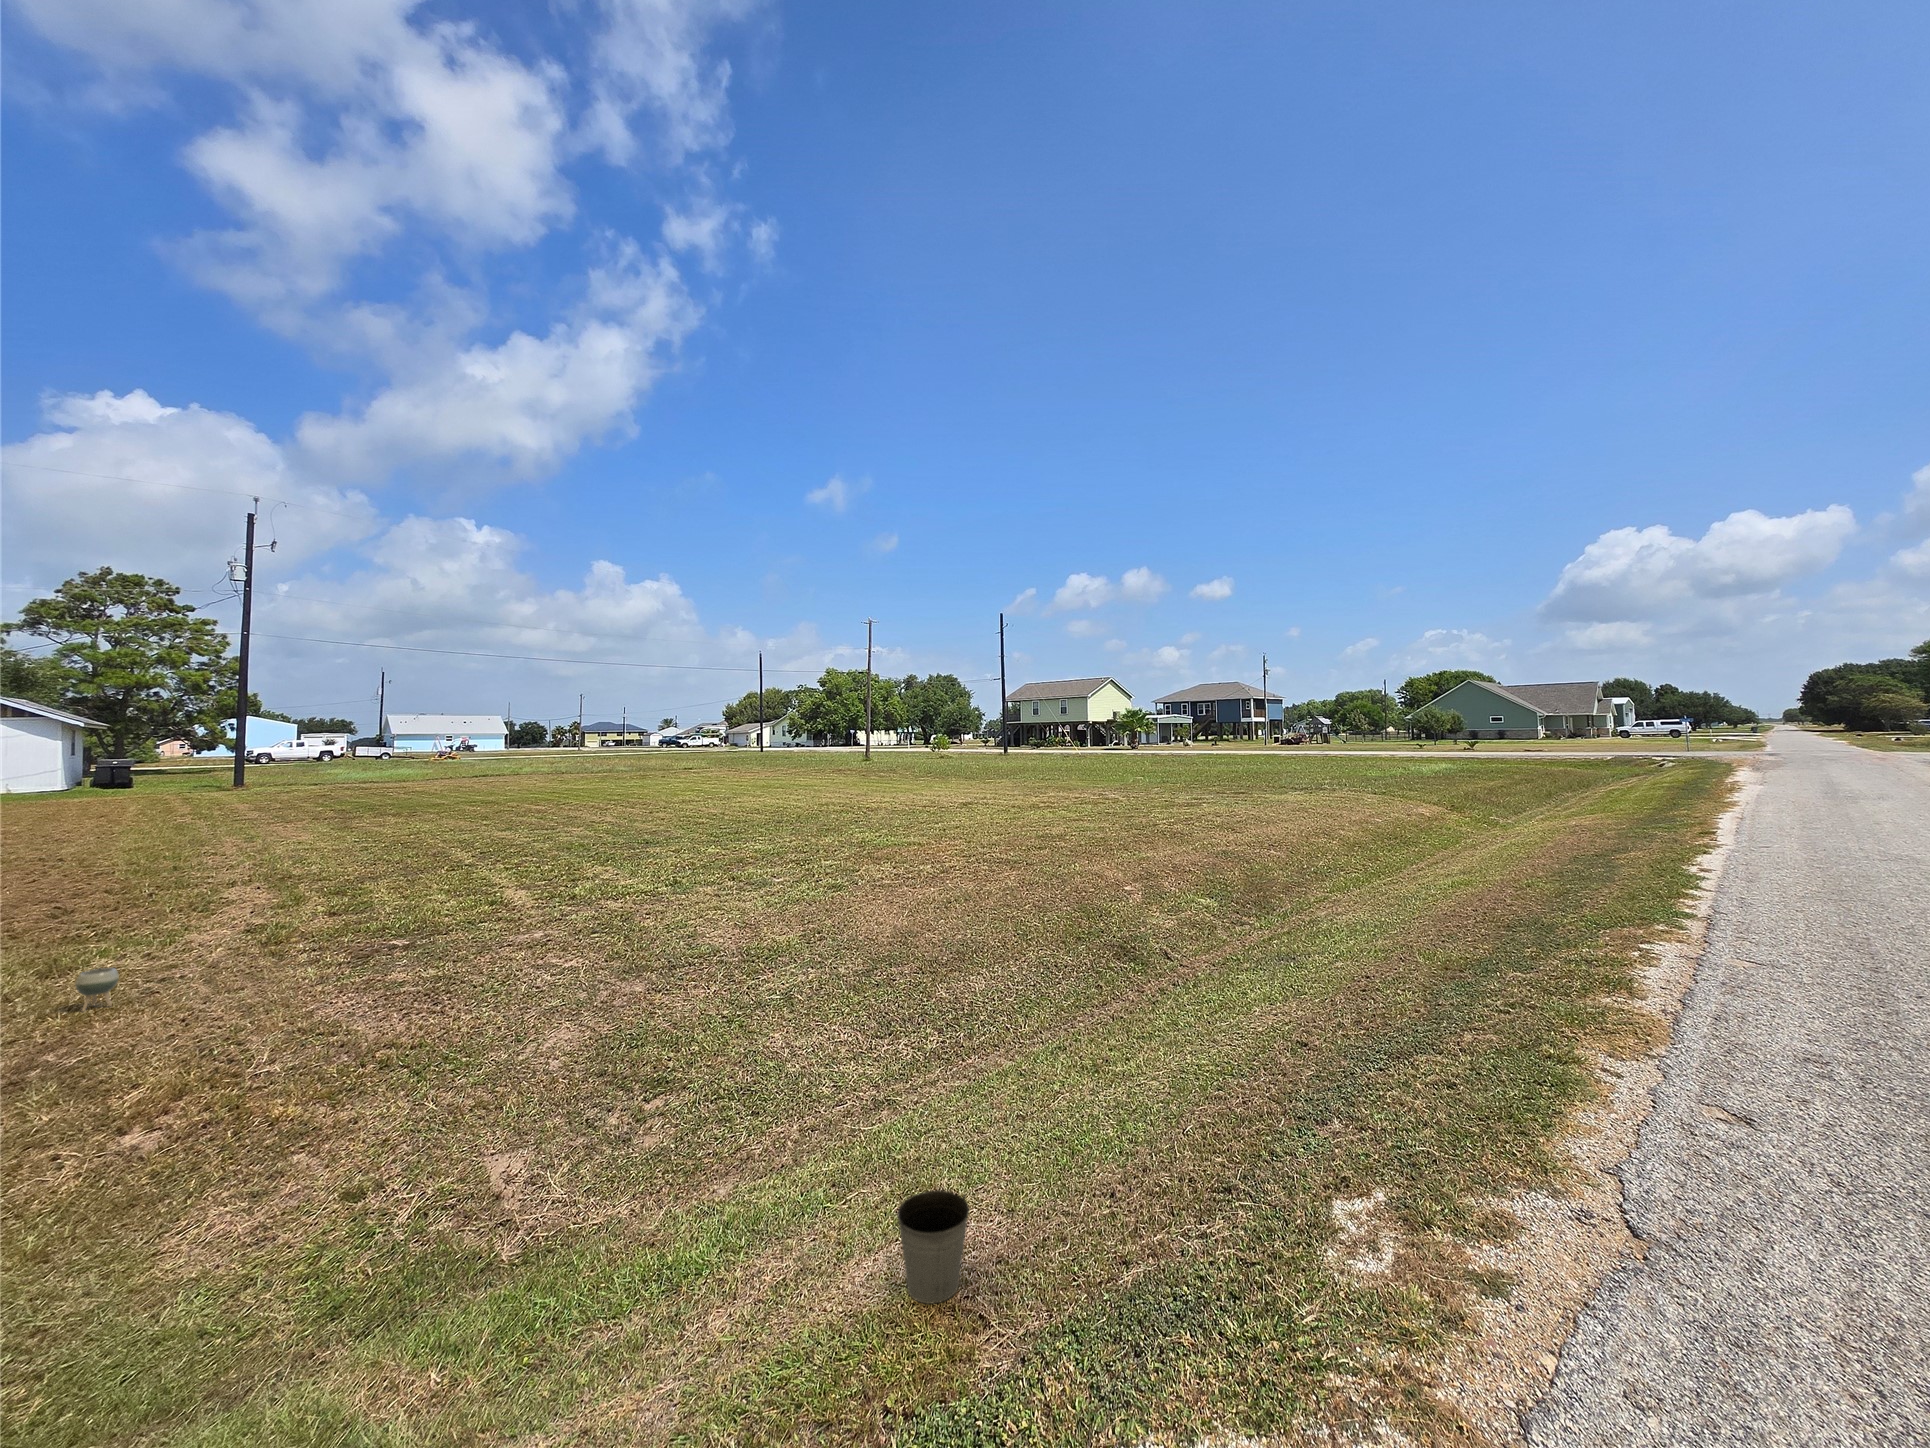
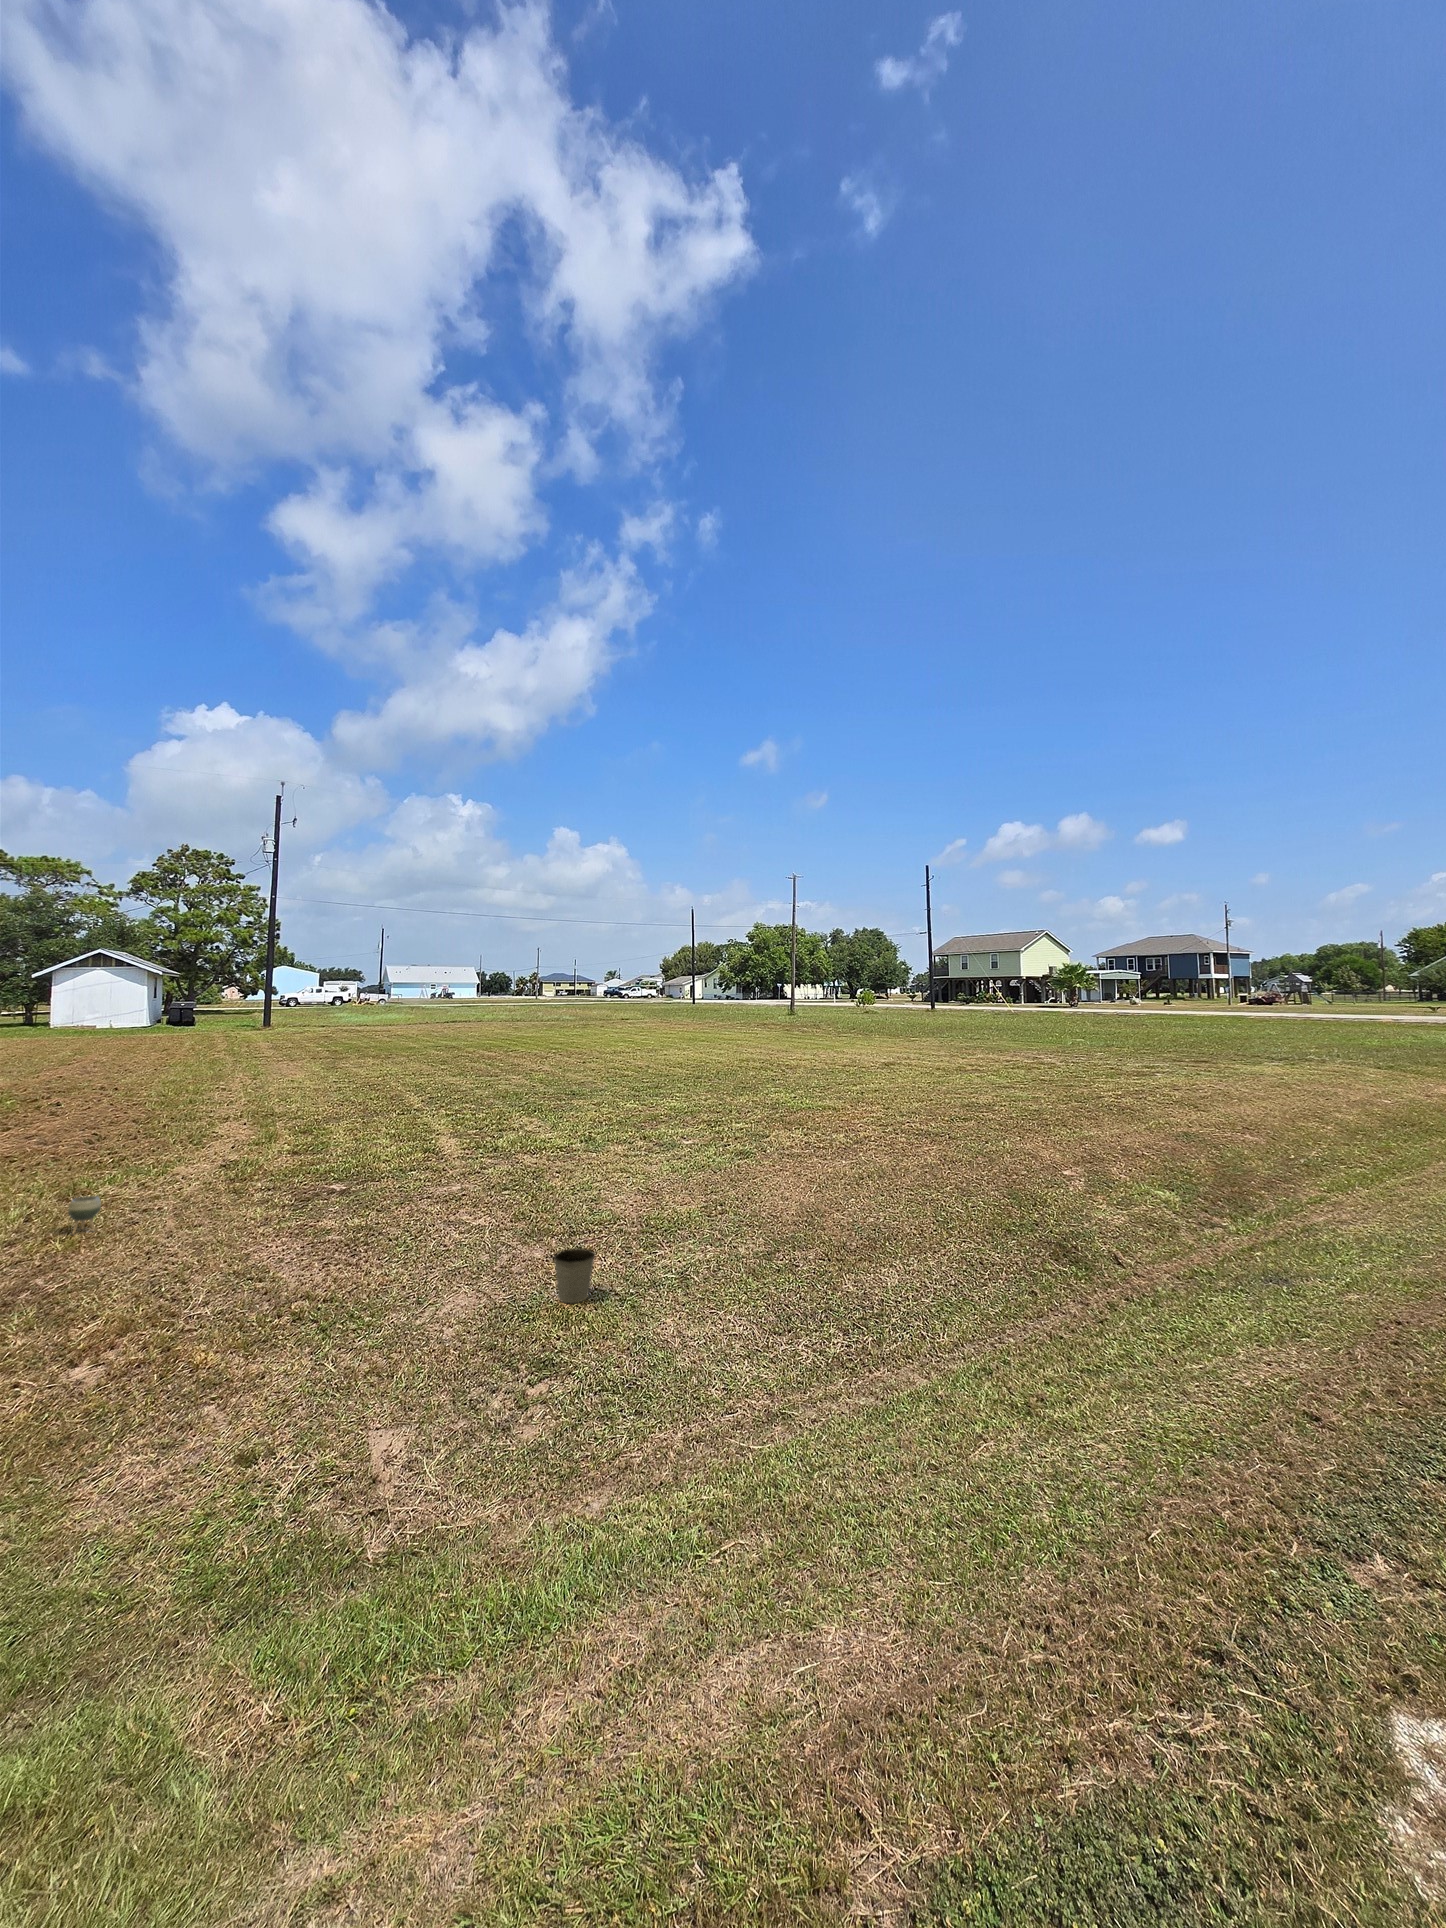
bucket: present [895,1190,969,1304] -> present [553,1248,596,1303]

